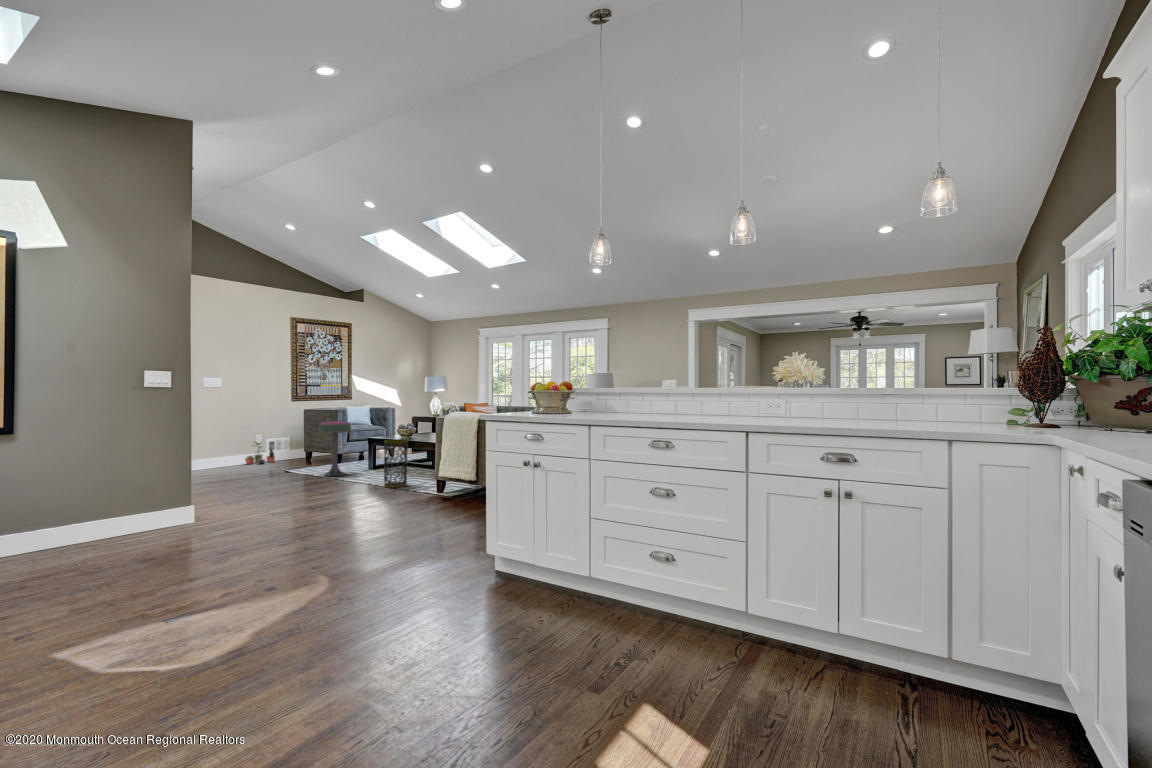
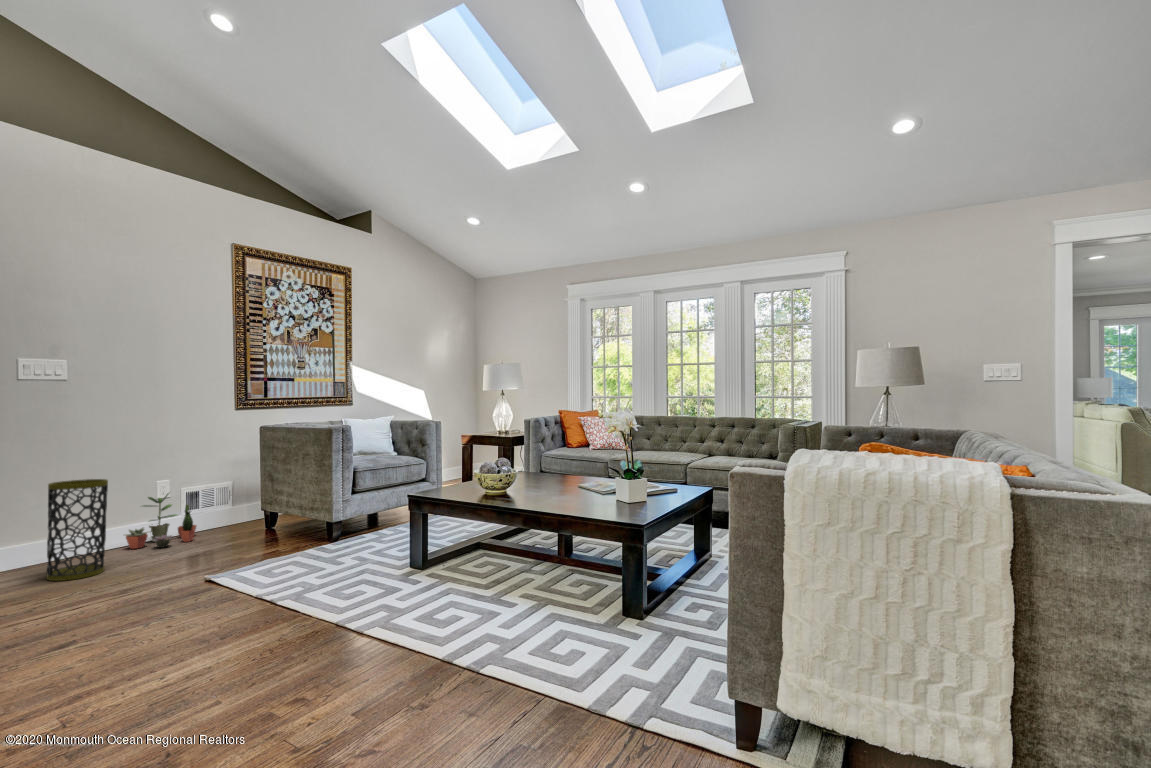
bar stool: present [320,421,351,476] -> none [290,454,370,601]
trash can: present [384,440,408,488] -> present [46,479,108,581]

